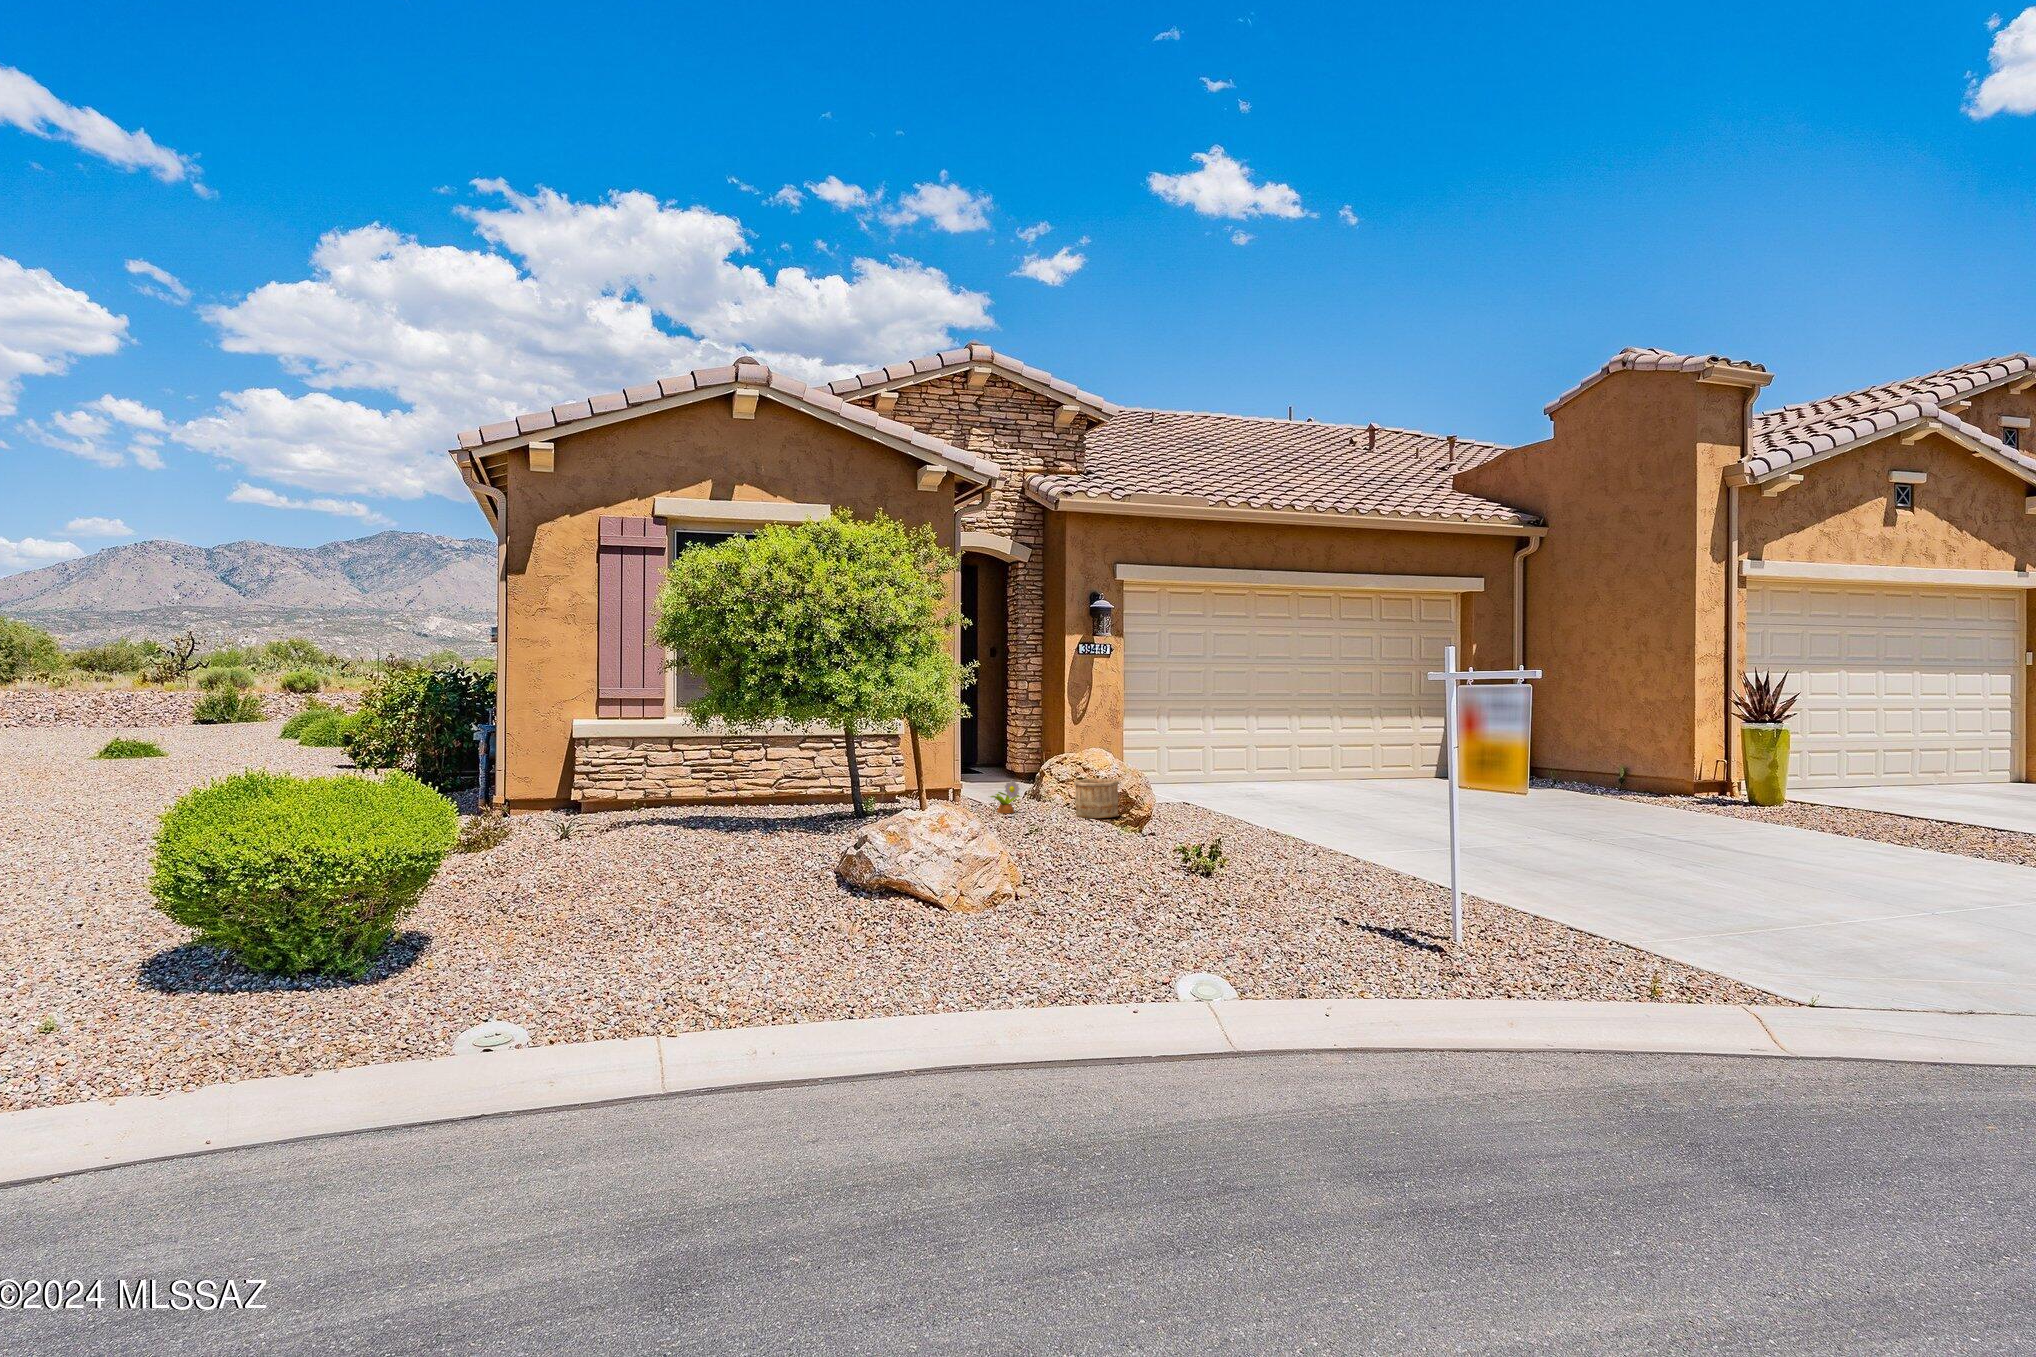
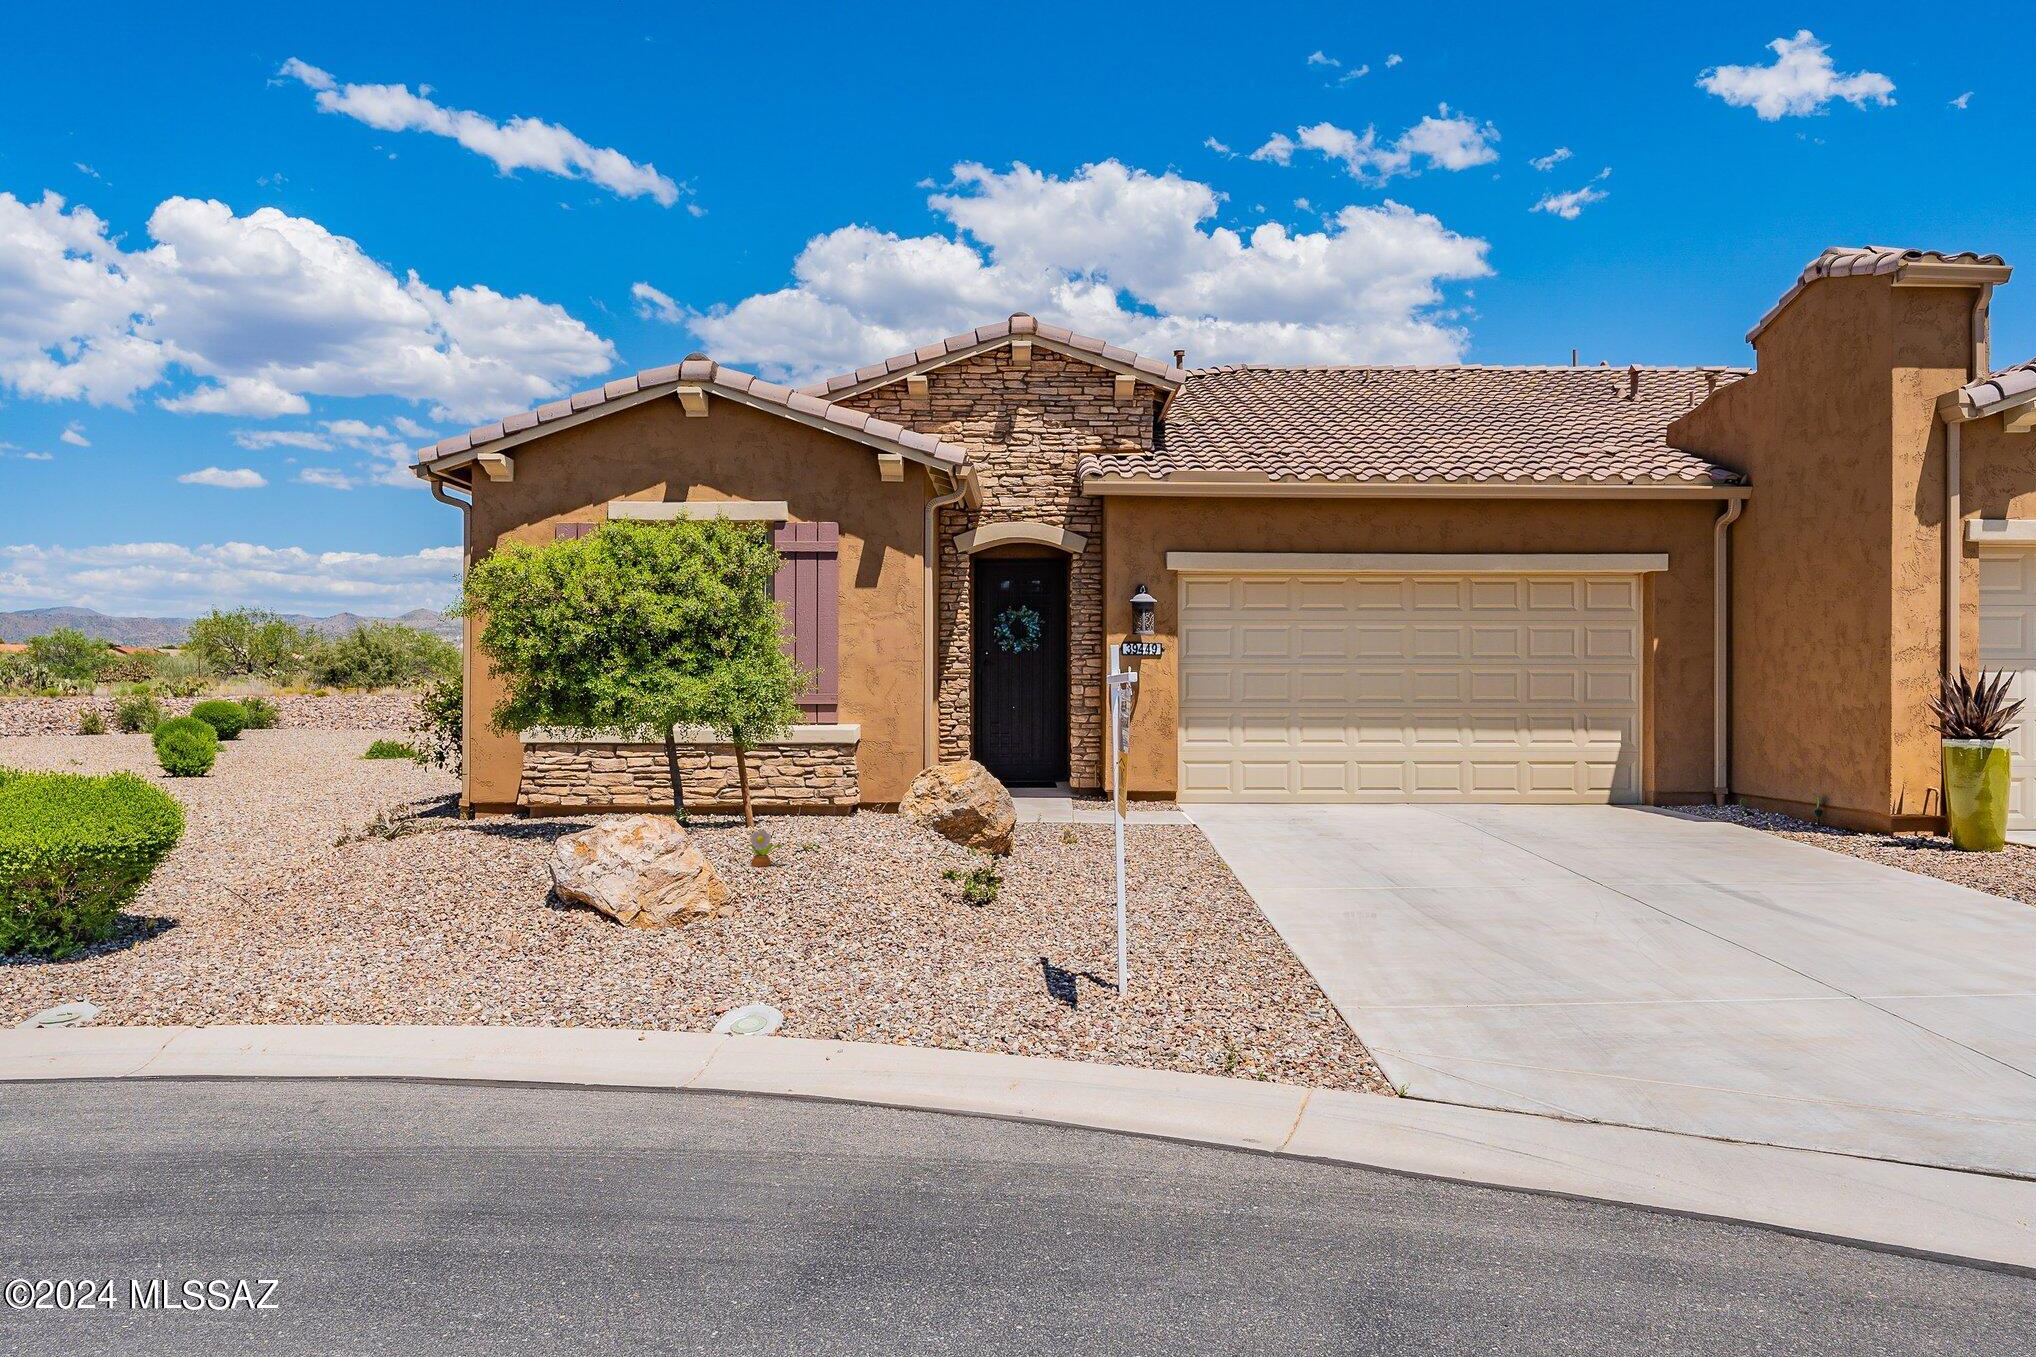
wooden bucket: present [1074,779,1119,818] -> none [821,832,876,883]

